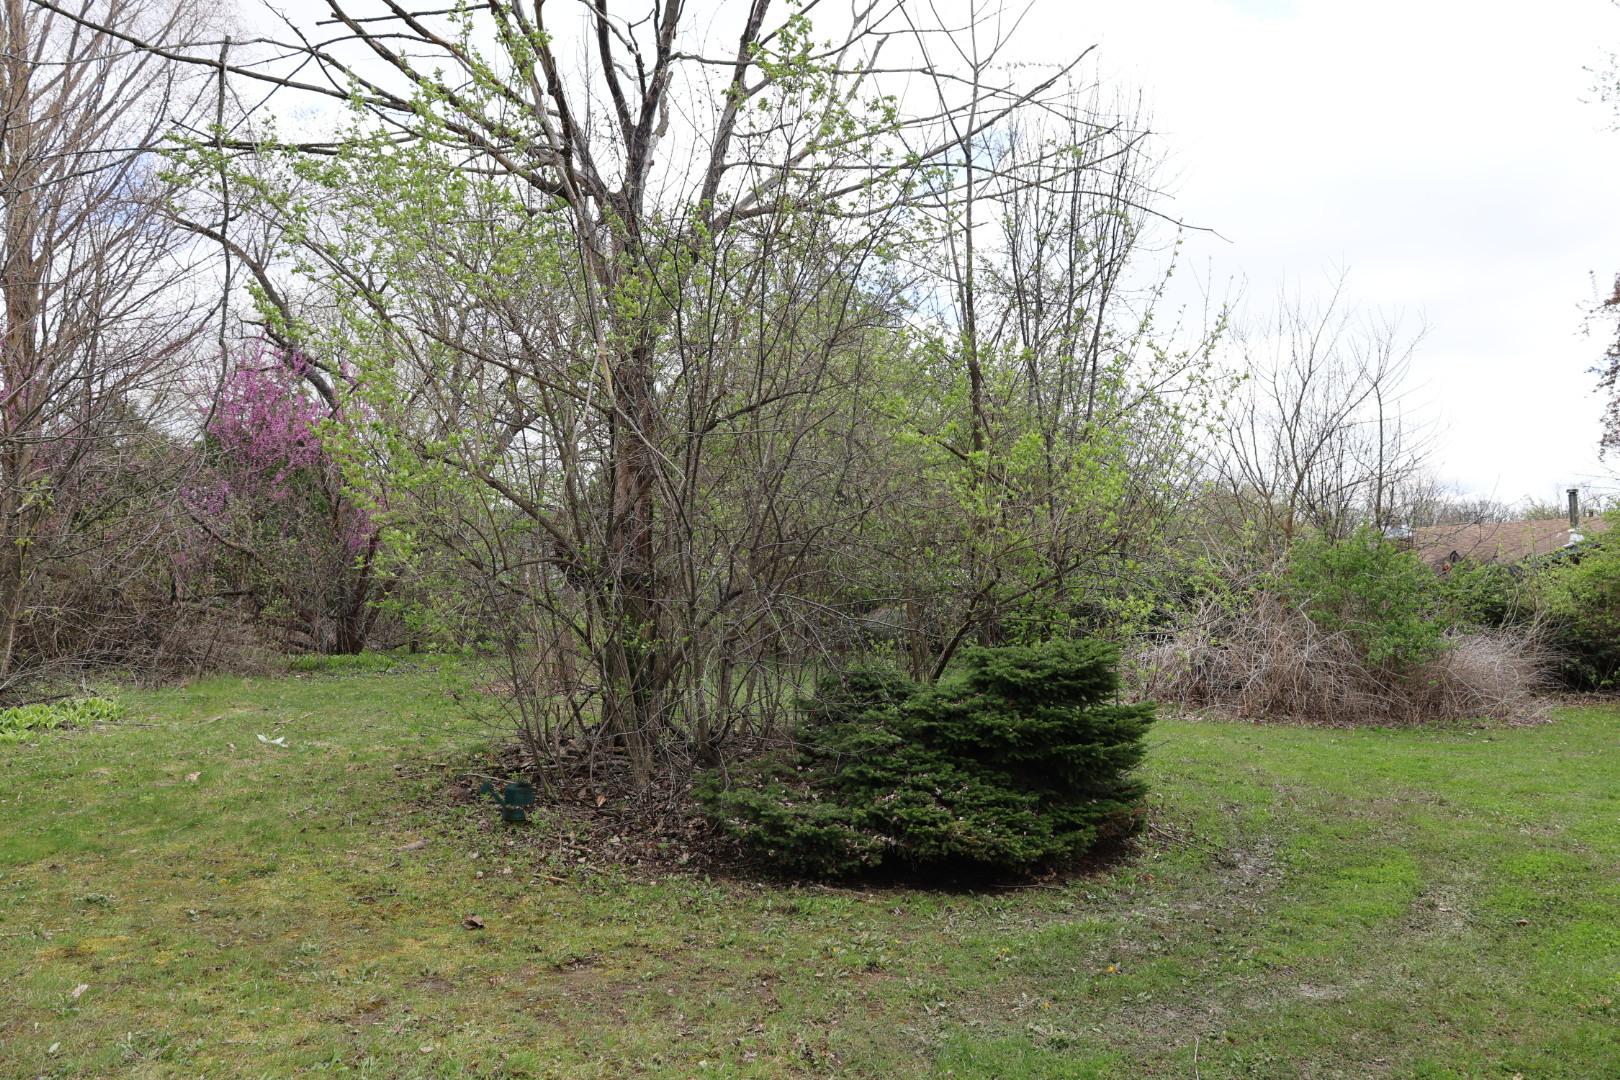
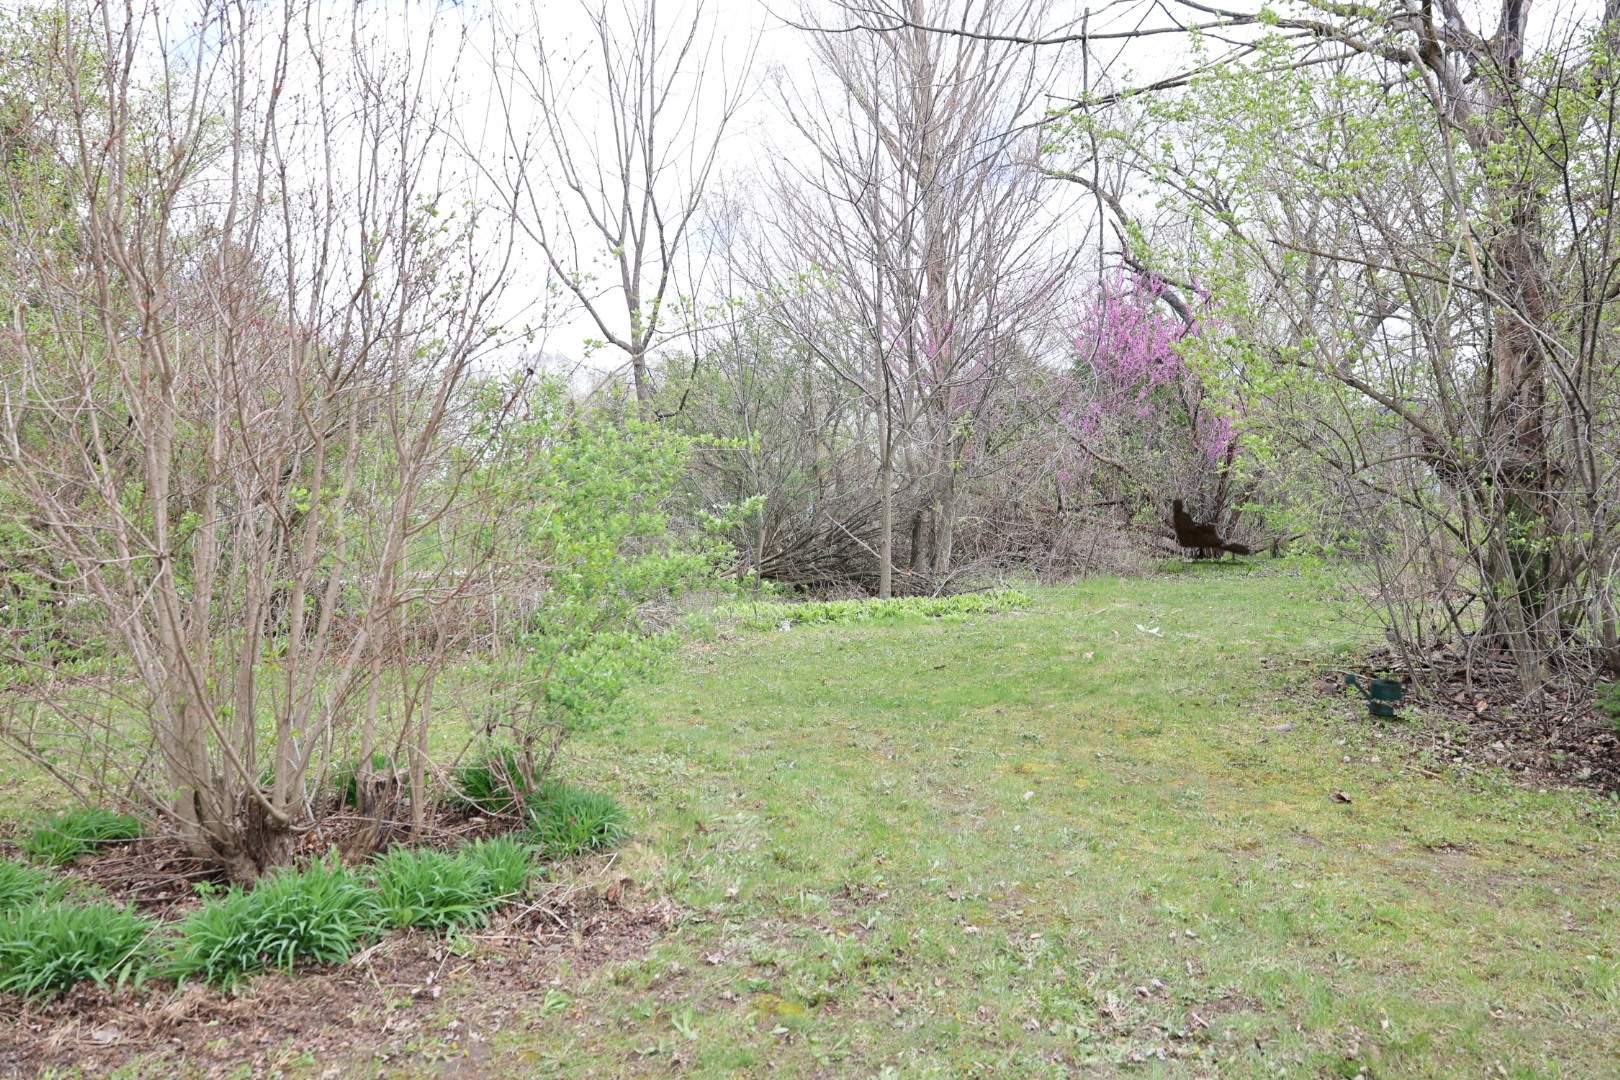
lounge chair: none [309,593,392,664] -> present [1173,499,1250,564]

